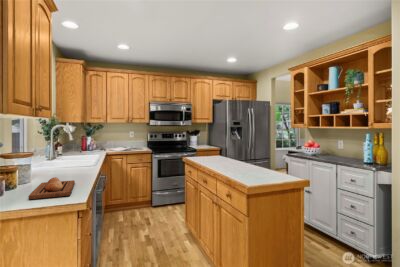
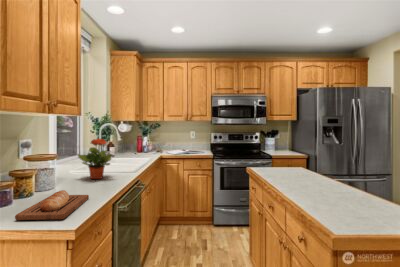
potted plant: none [48,137,81,171] -> present [78,138,112,179]

